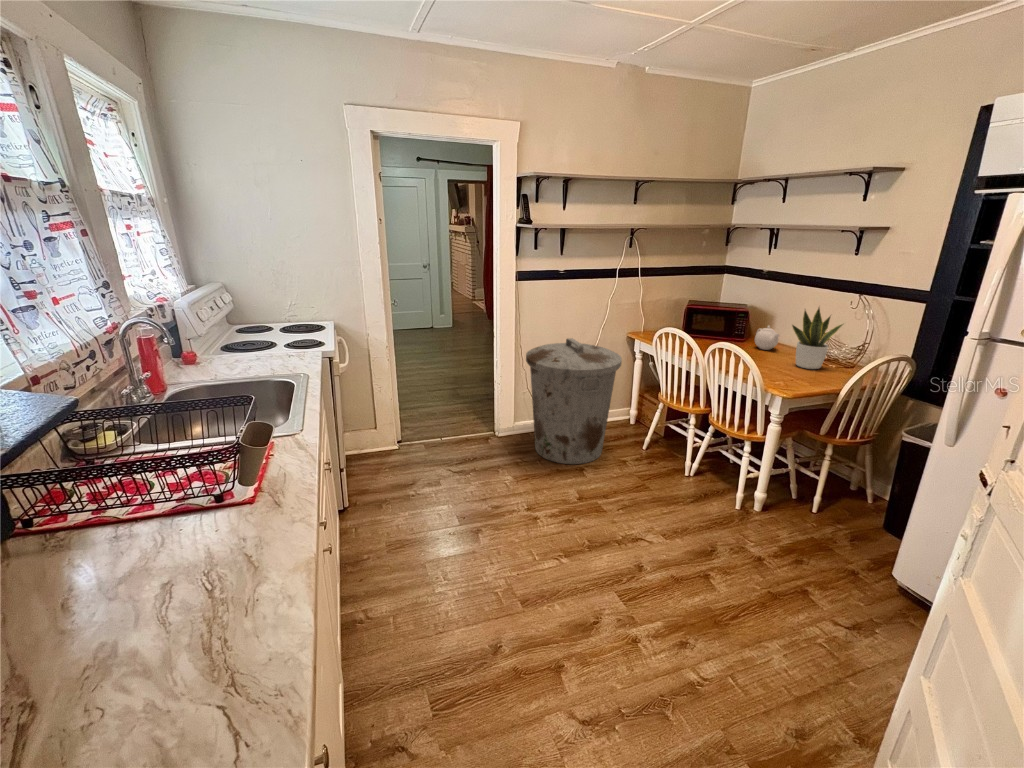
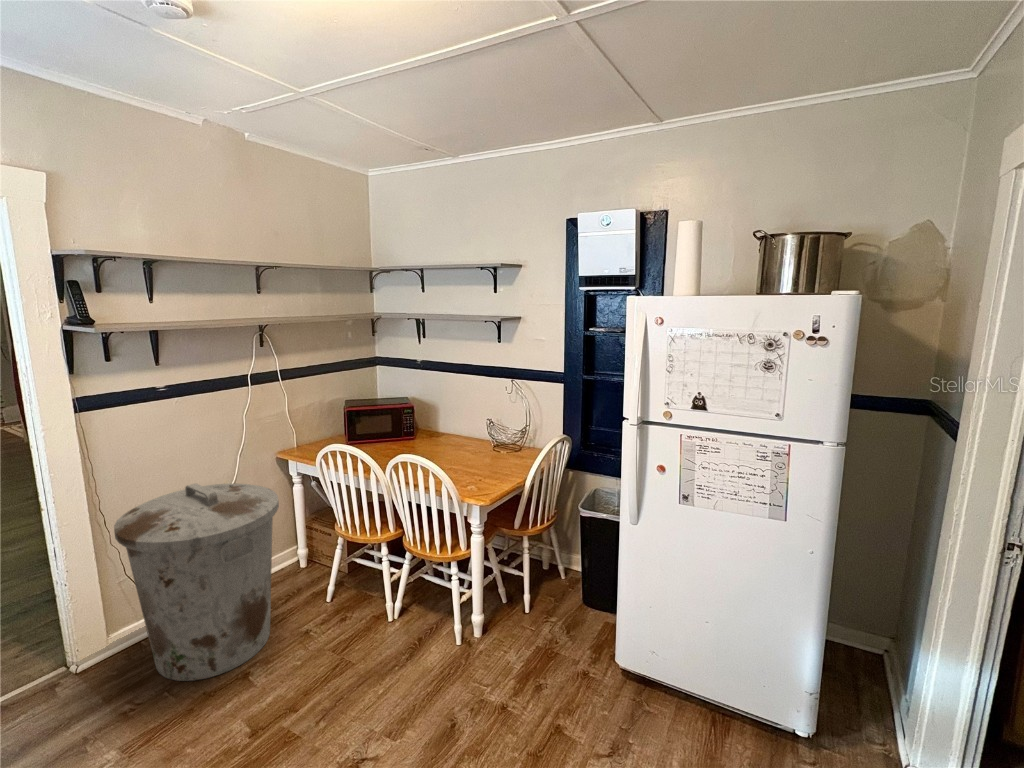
potted plant: present [792,308,843,369] -> none [464,396,510,462]
teapot: present [755,326,779,350] -> none [426,420,451,446]

